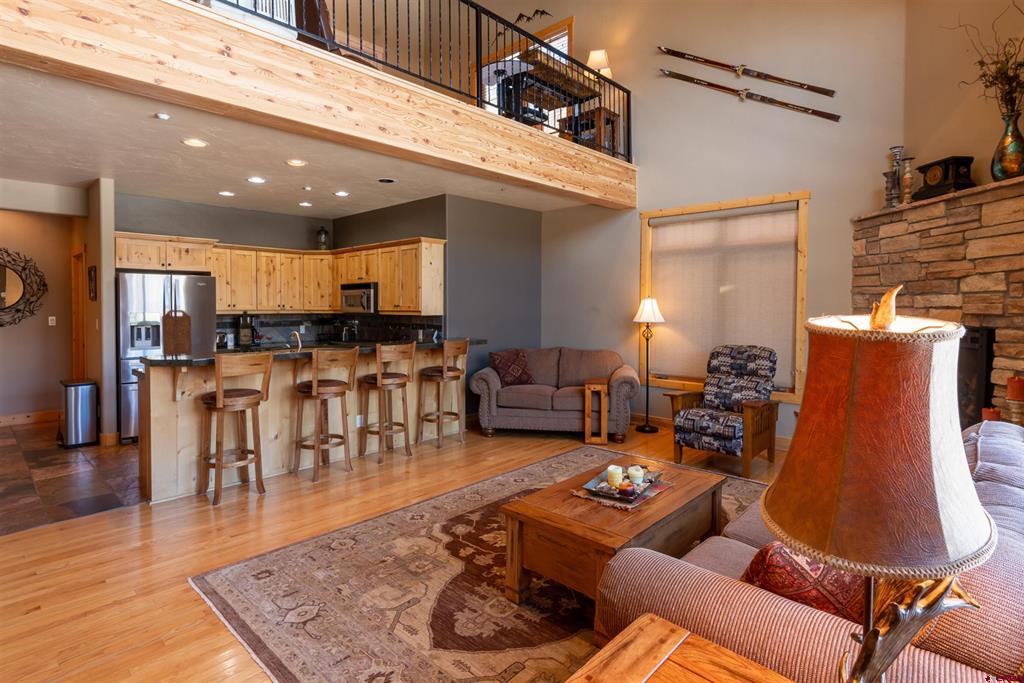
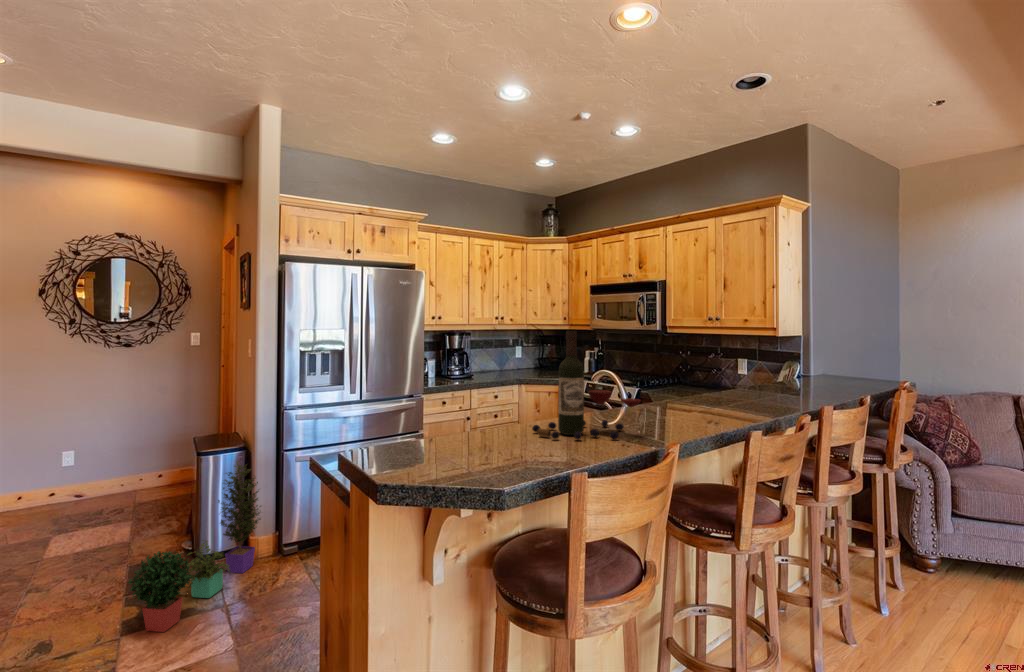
cutting board: present [162,310,192,355] -> none [394,330,462,462]
potted plant: none [36,389,110,464] -> present [128,462,261,632]

